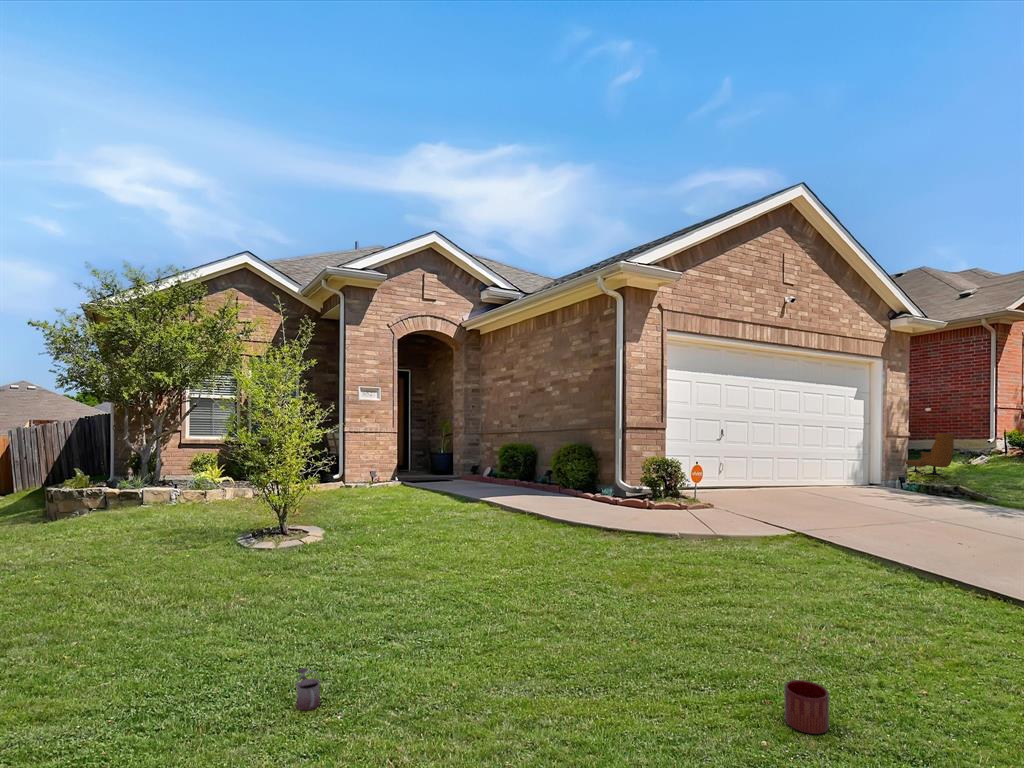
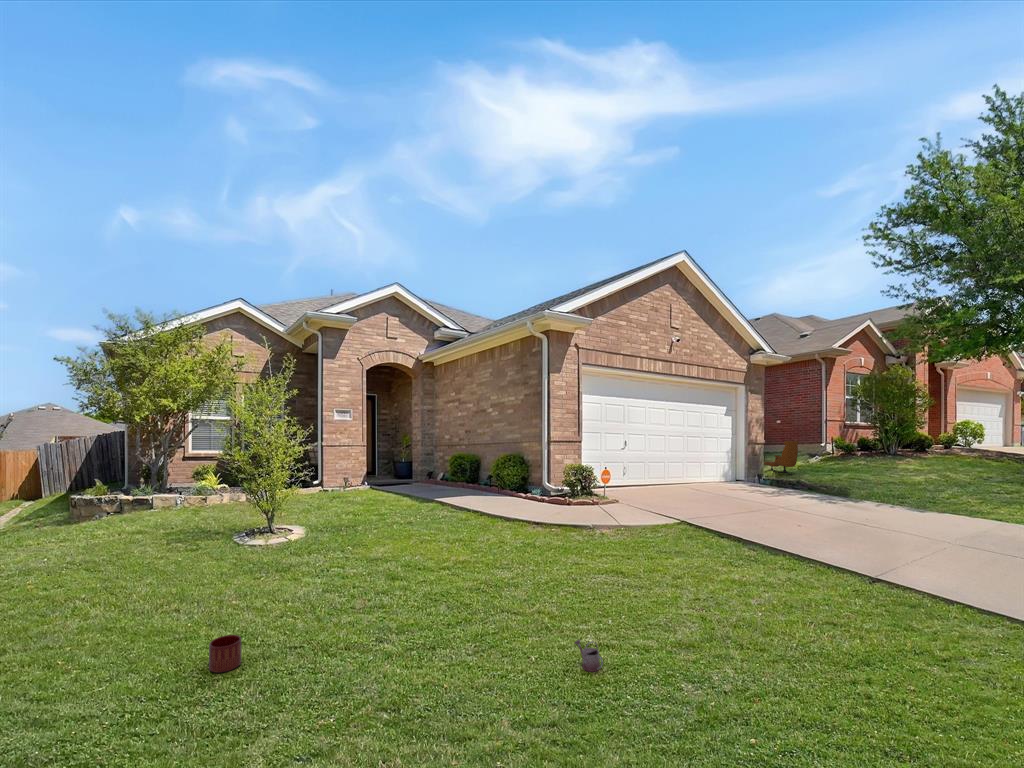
watering can: present [296,668,321,710] -> present [575,640,603,672]
planter: present [785,680,829,734] -> present [209,635,242,673]

